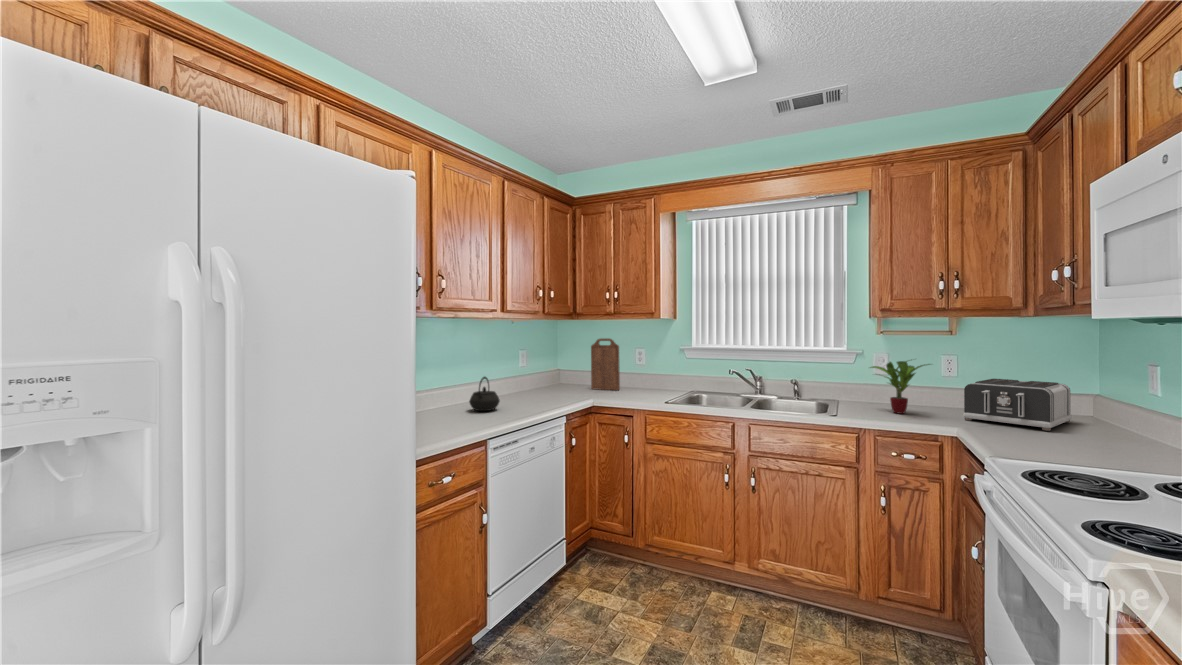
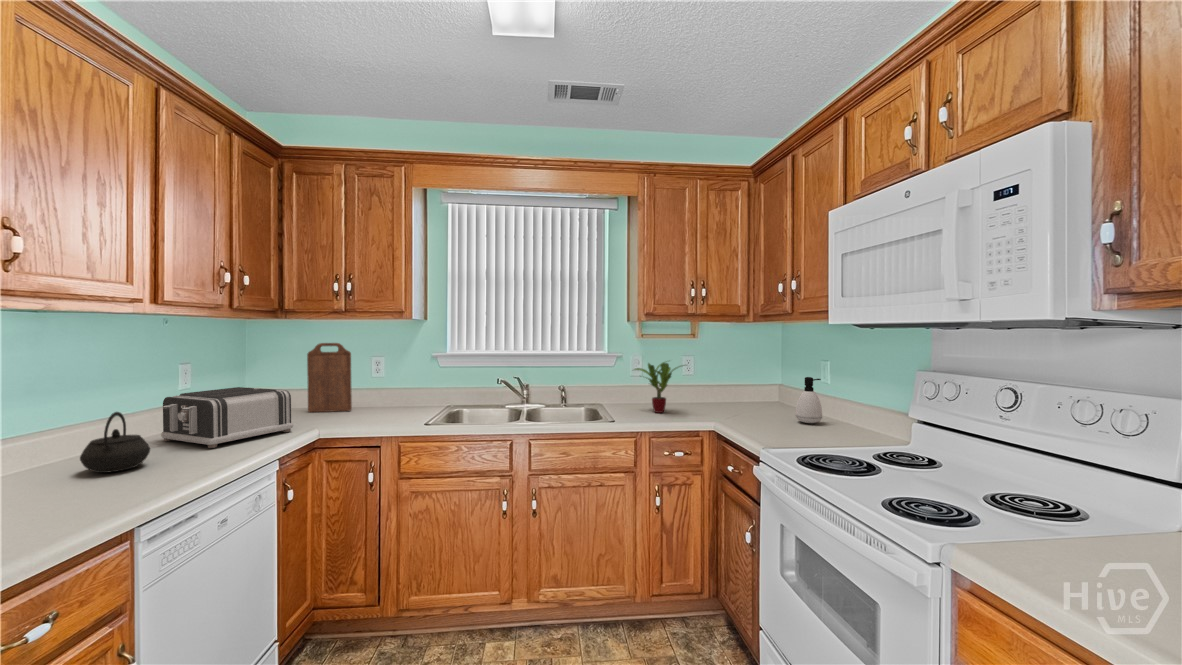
toaster: present [963,379,1072,431] -> present [161,387,293,448]
soap dispenser: none [1088,384,1133,442] -> present [795,377,822,423]

